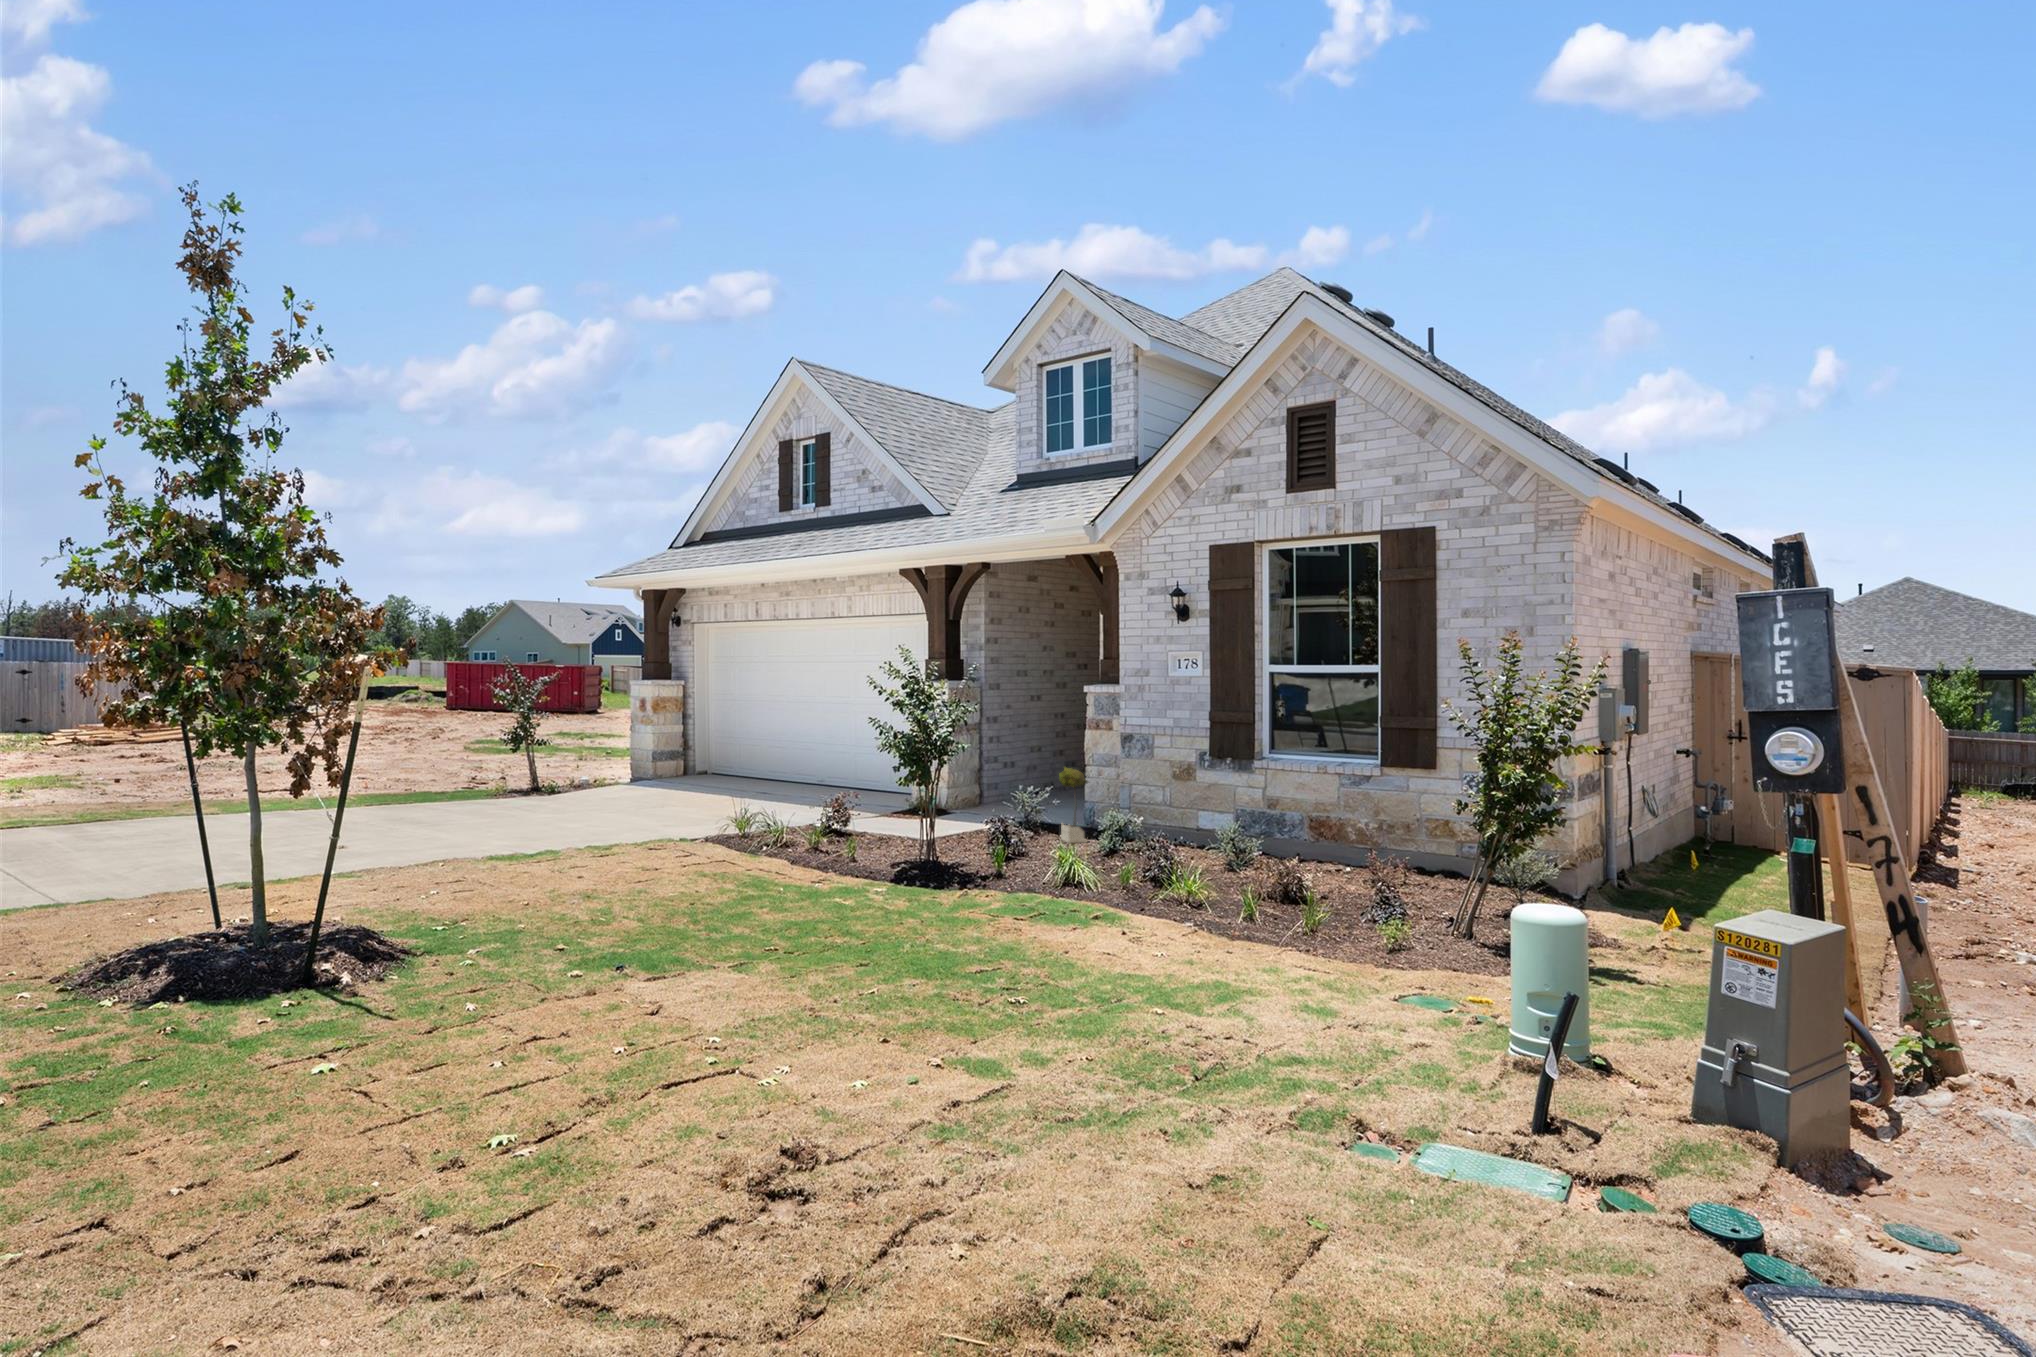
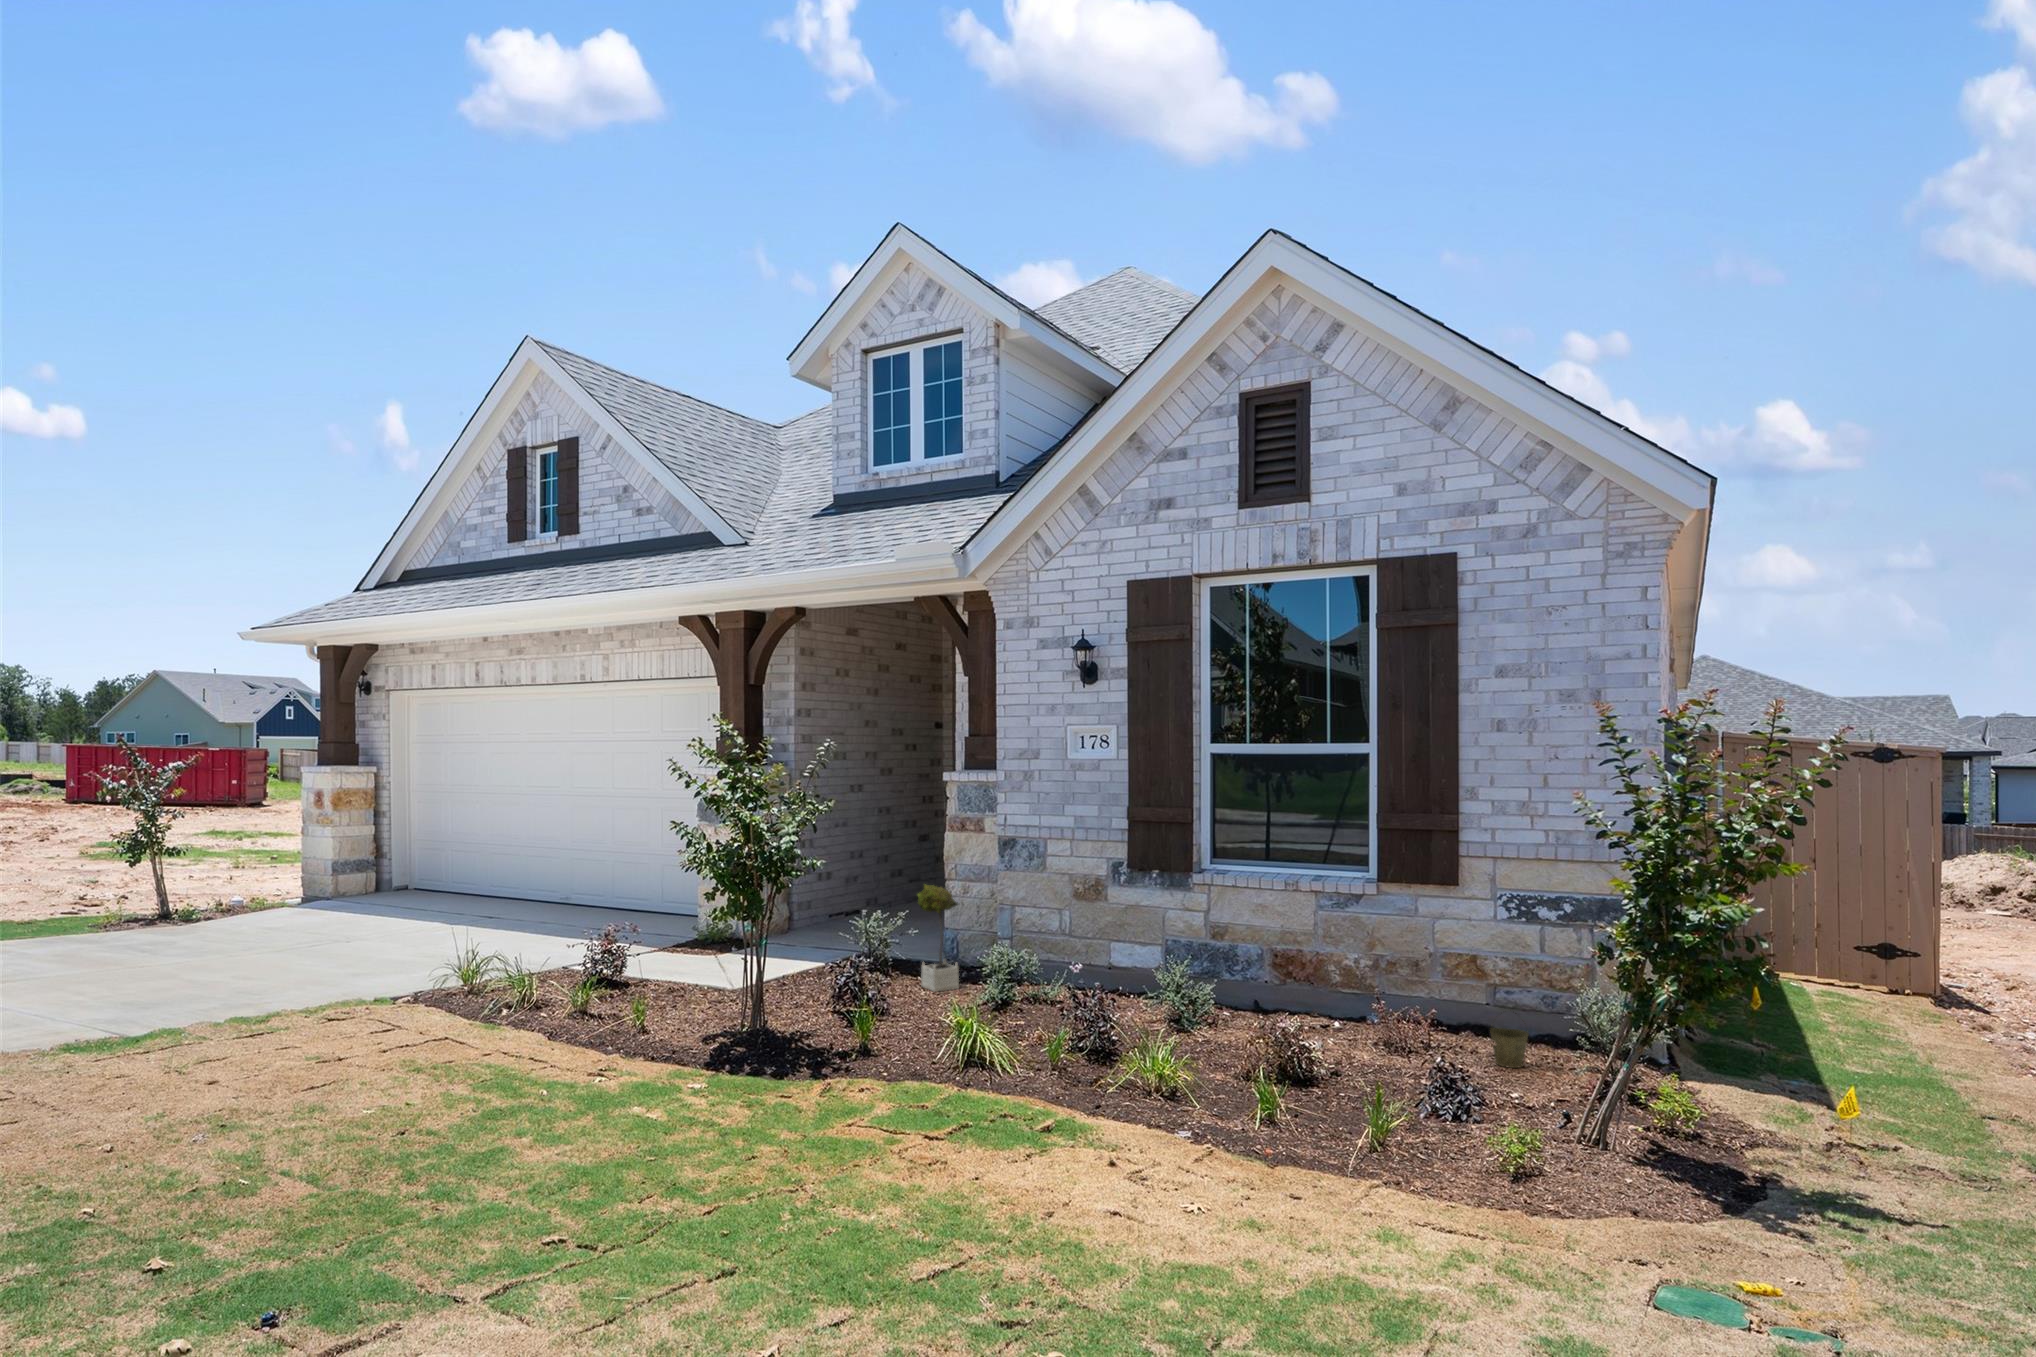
bucket: none [1448,859,1476,900] -> present [1490,1013,1529,1068]

